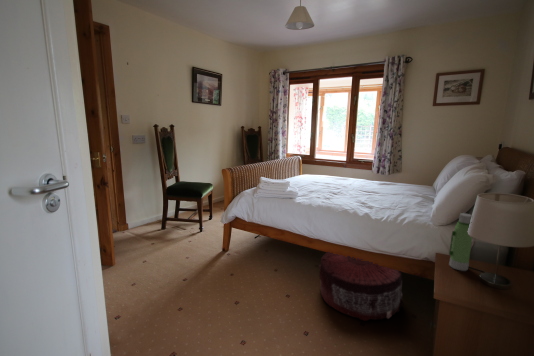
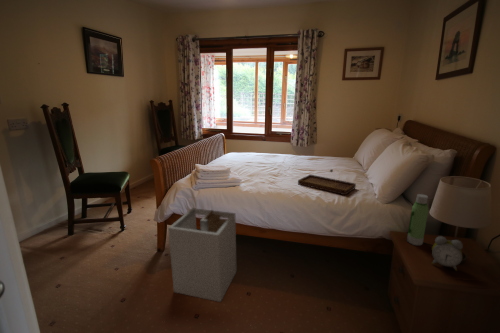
tray: none [353,190,415,216] -> present [298,170,356,195]
laundry hamper: none [223,213,284,299] -> present [168,208,236,302]
pouf: present [319,252,403,321] -> none [275,227,354,301]
alarm clock: none [464,256,500,298] -> present [432,236,463,271]

